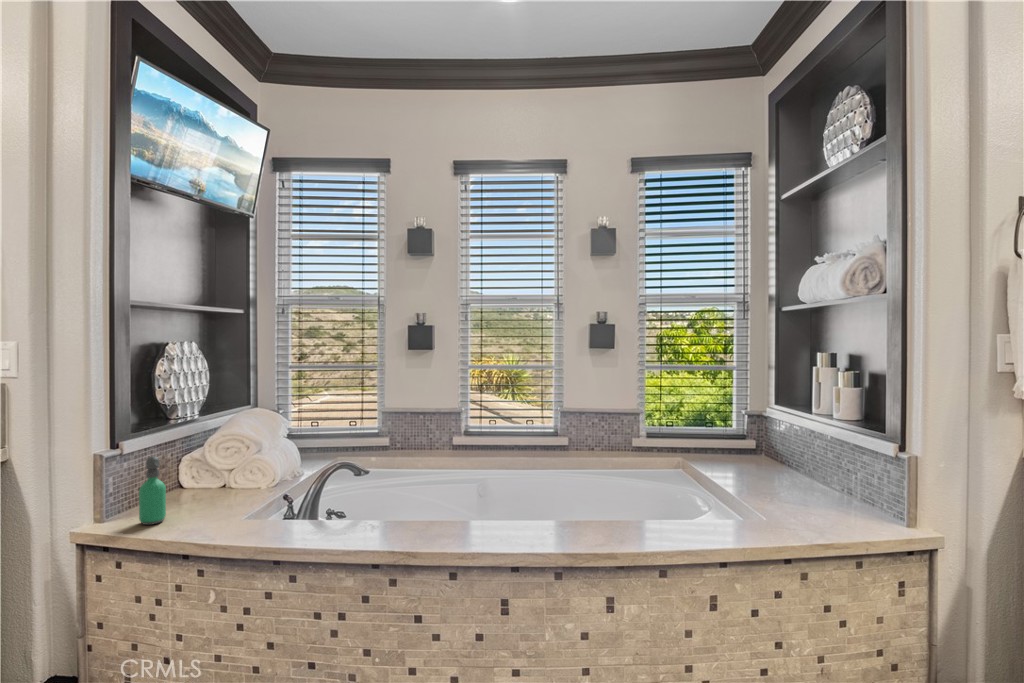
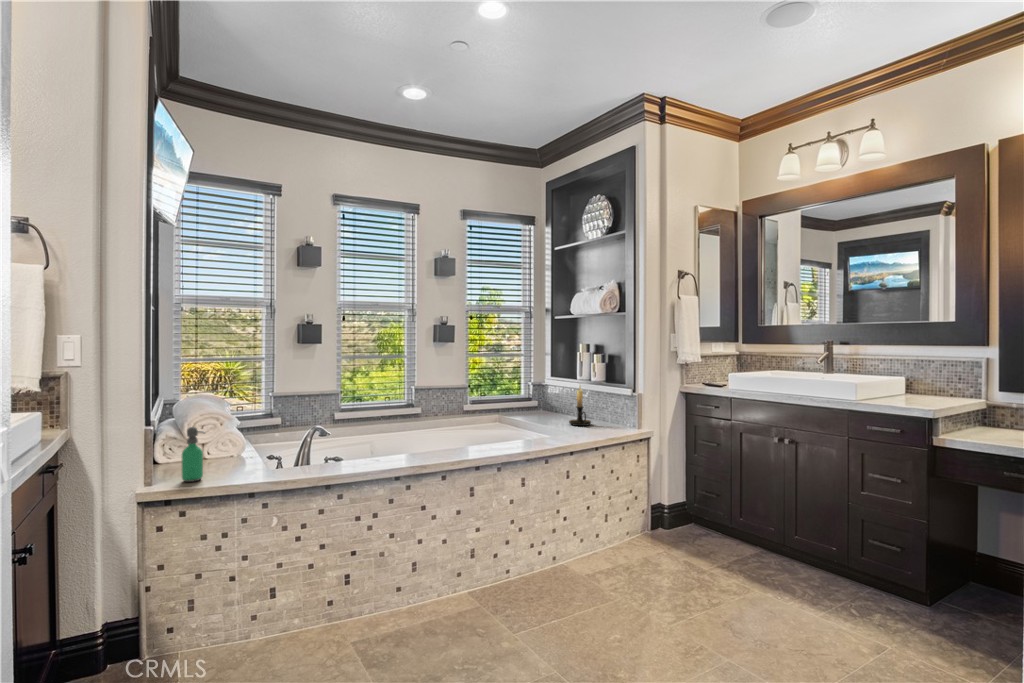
candle holder: none [773,424,817,503] -> present [569,385,591,426]

